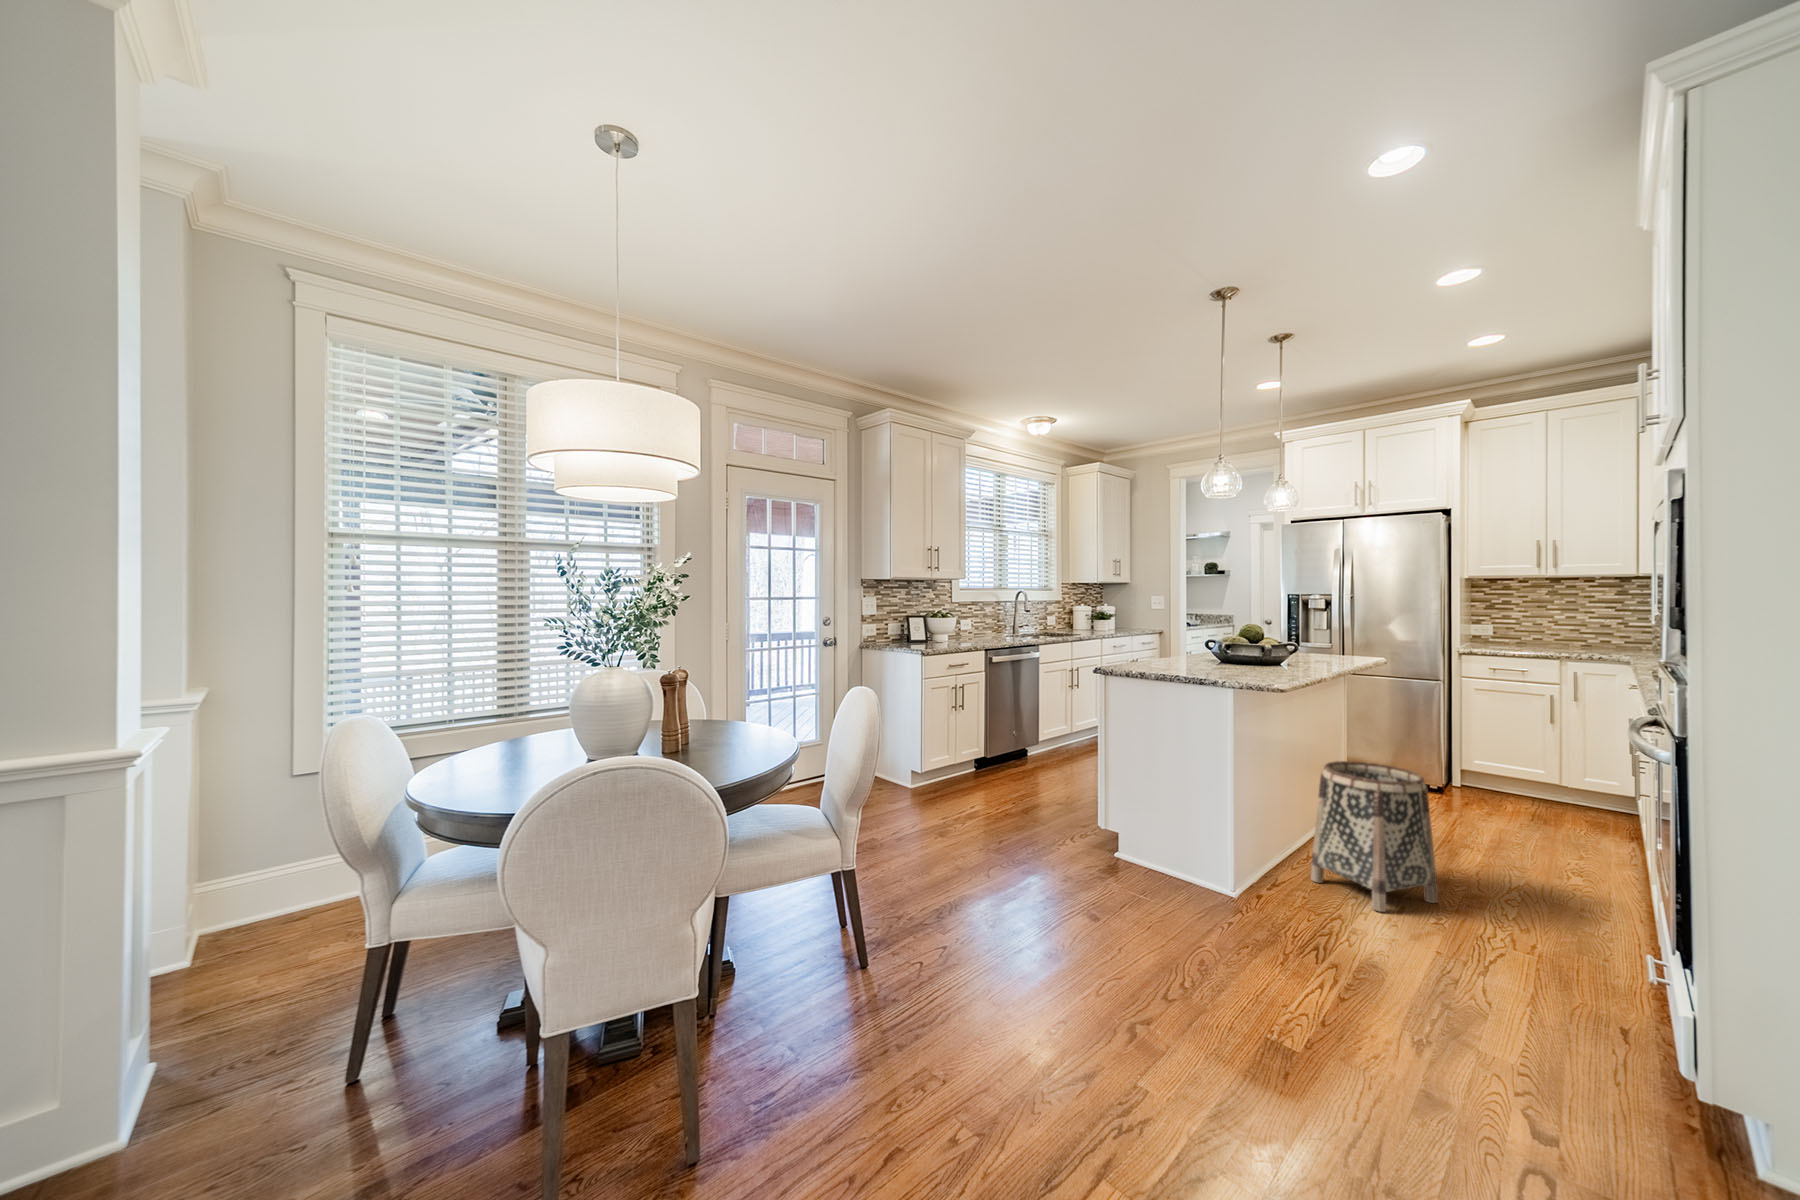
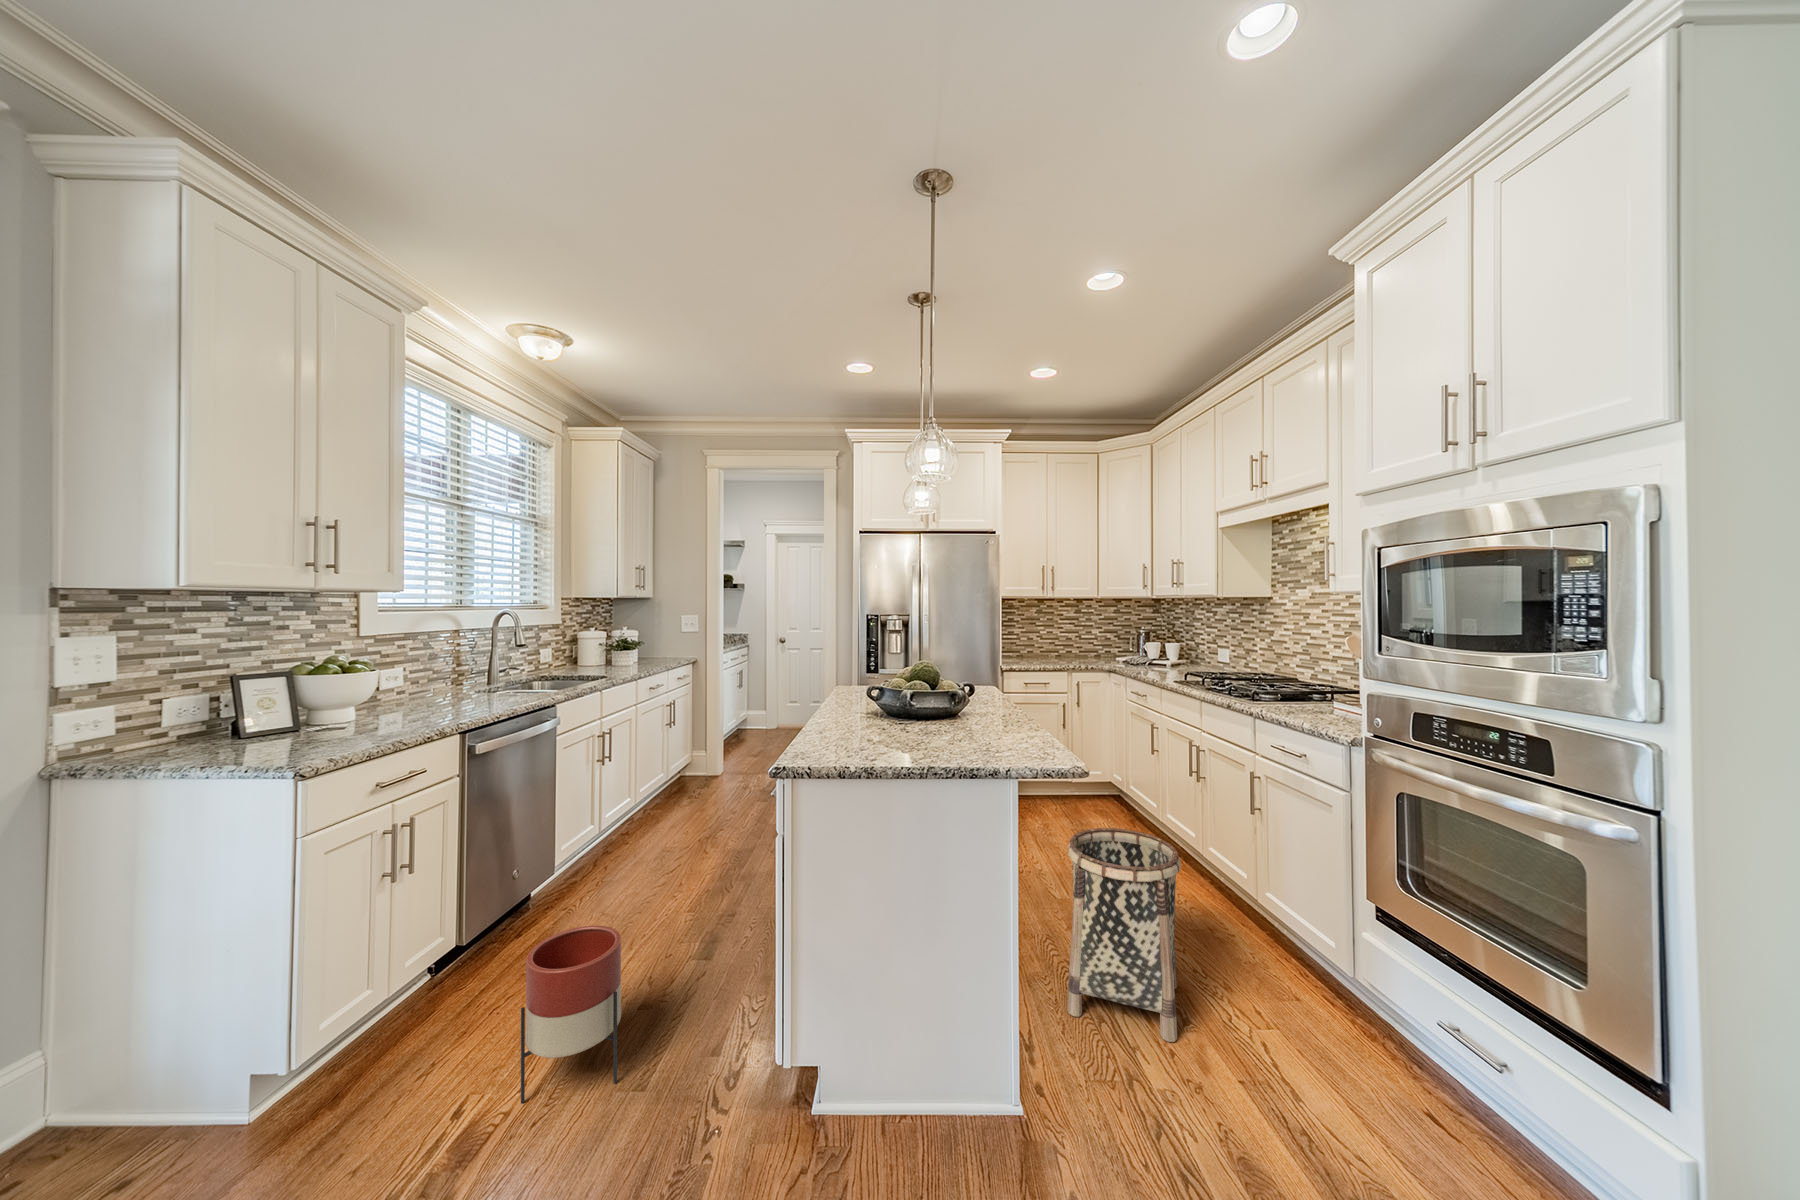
planter: none [993,745,1037,817] -> present [521,925,621,1103]

